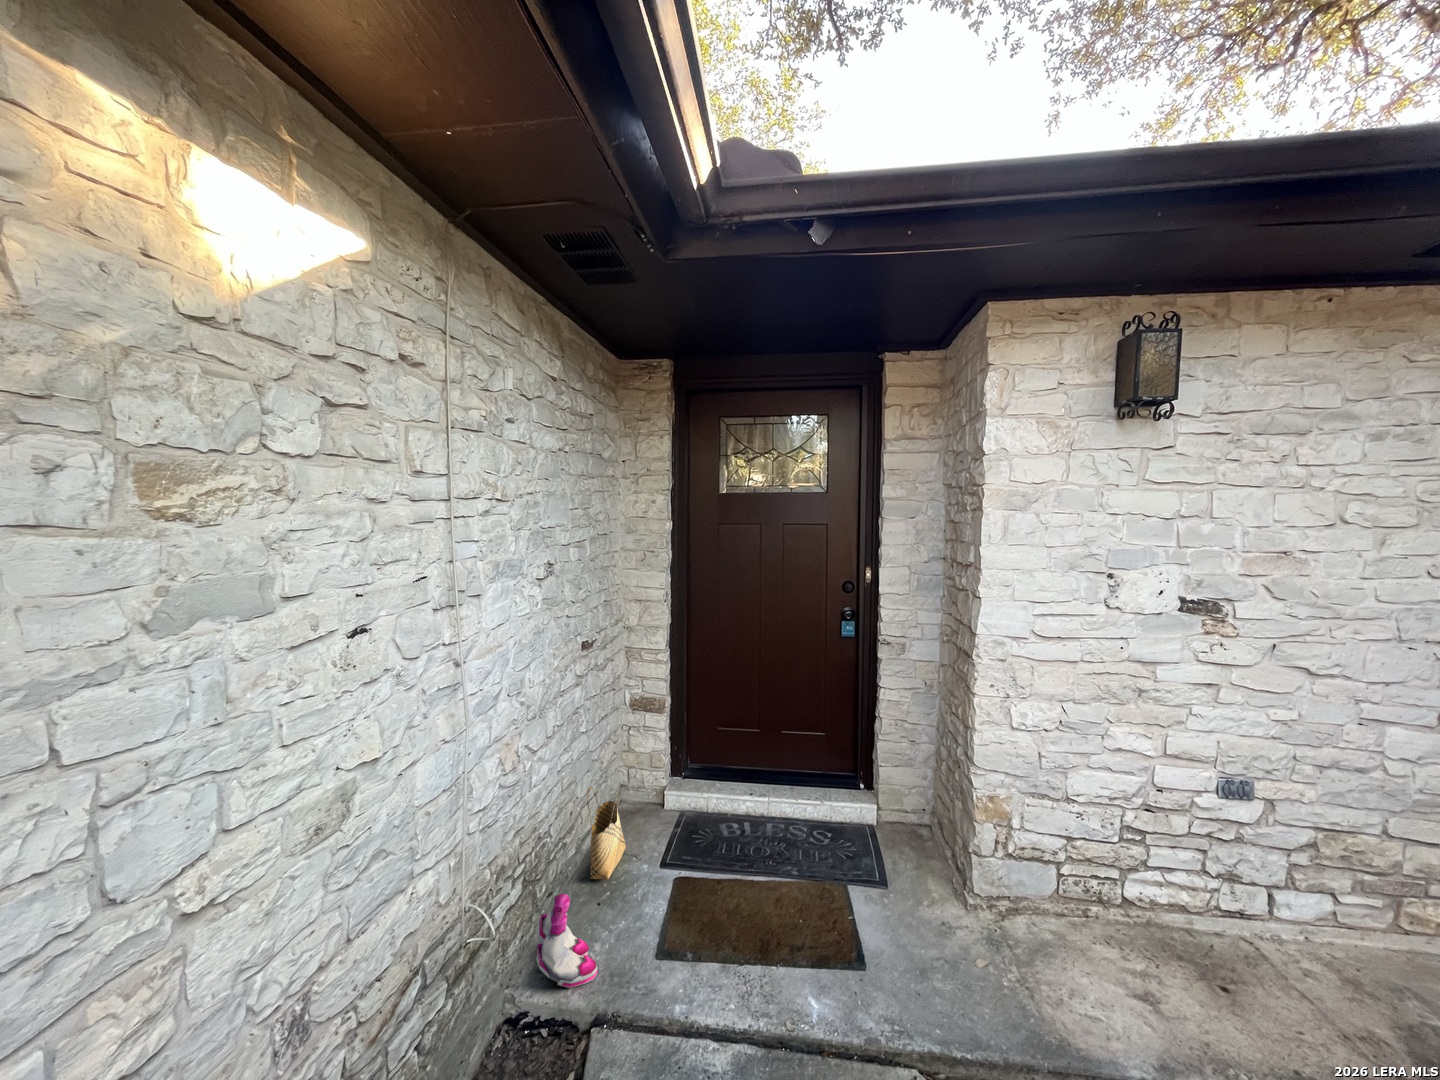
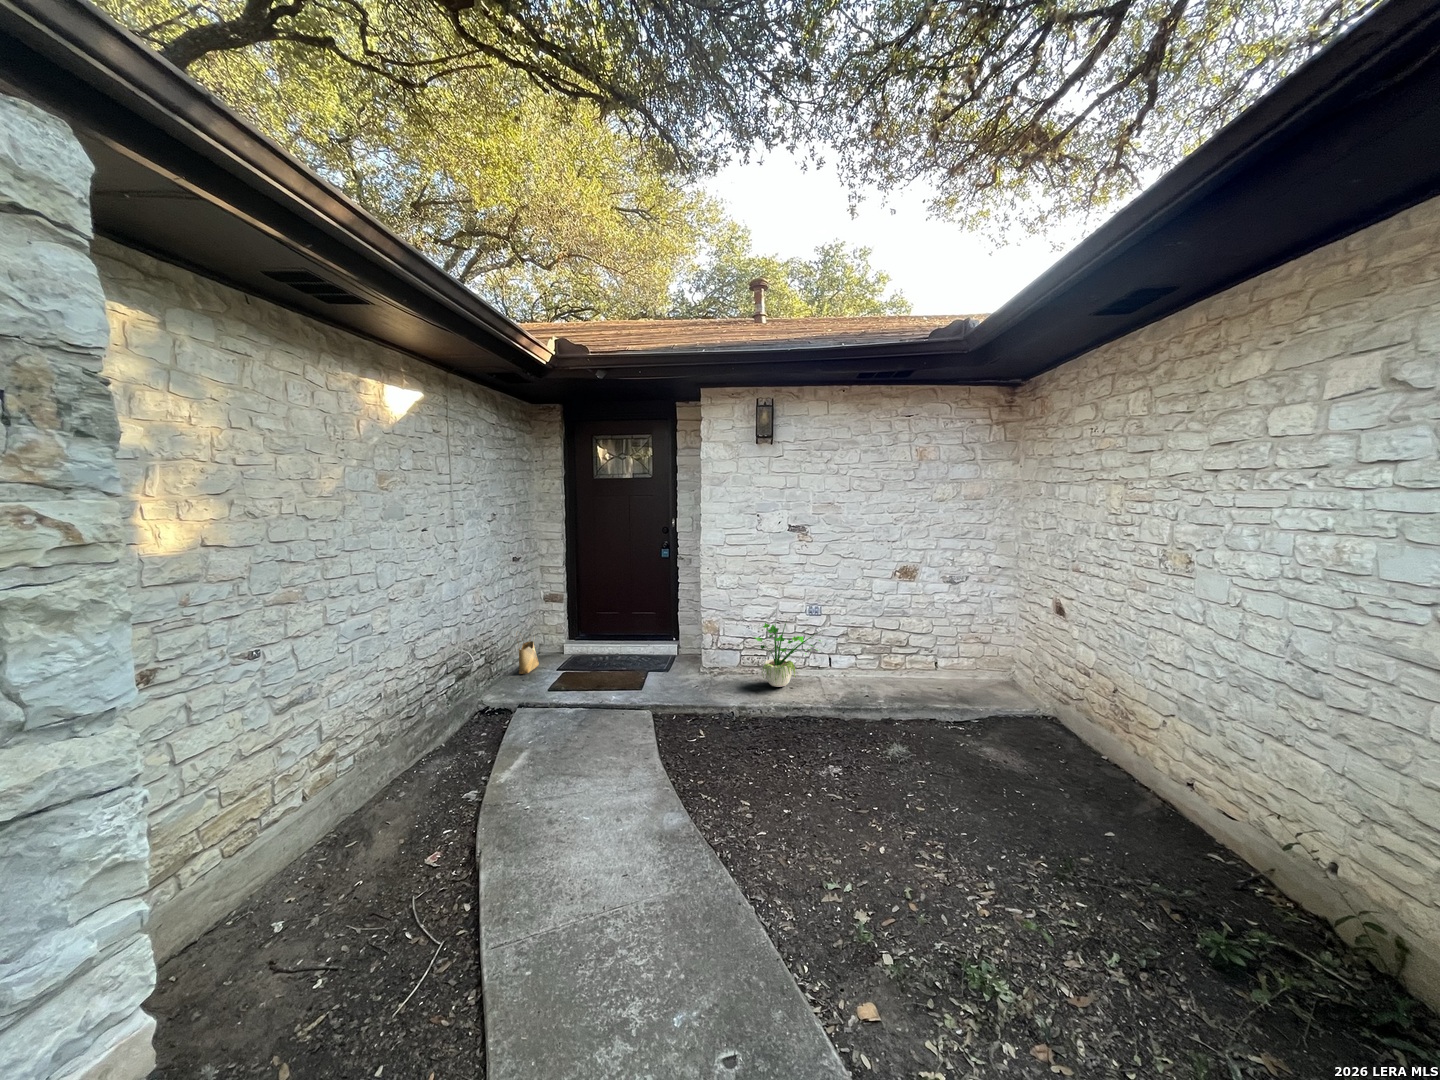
potted plant: none [1122,791,1320,1002] -> present [754,623,821,687]
boots: present [536,893,598,988] -> none [491,665,519,698]

